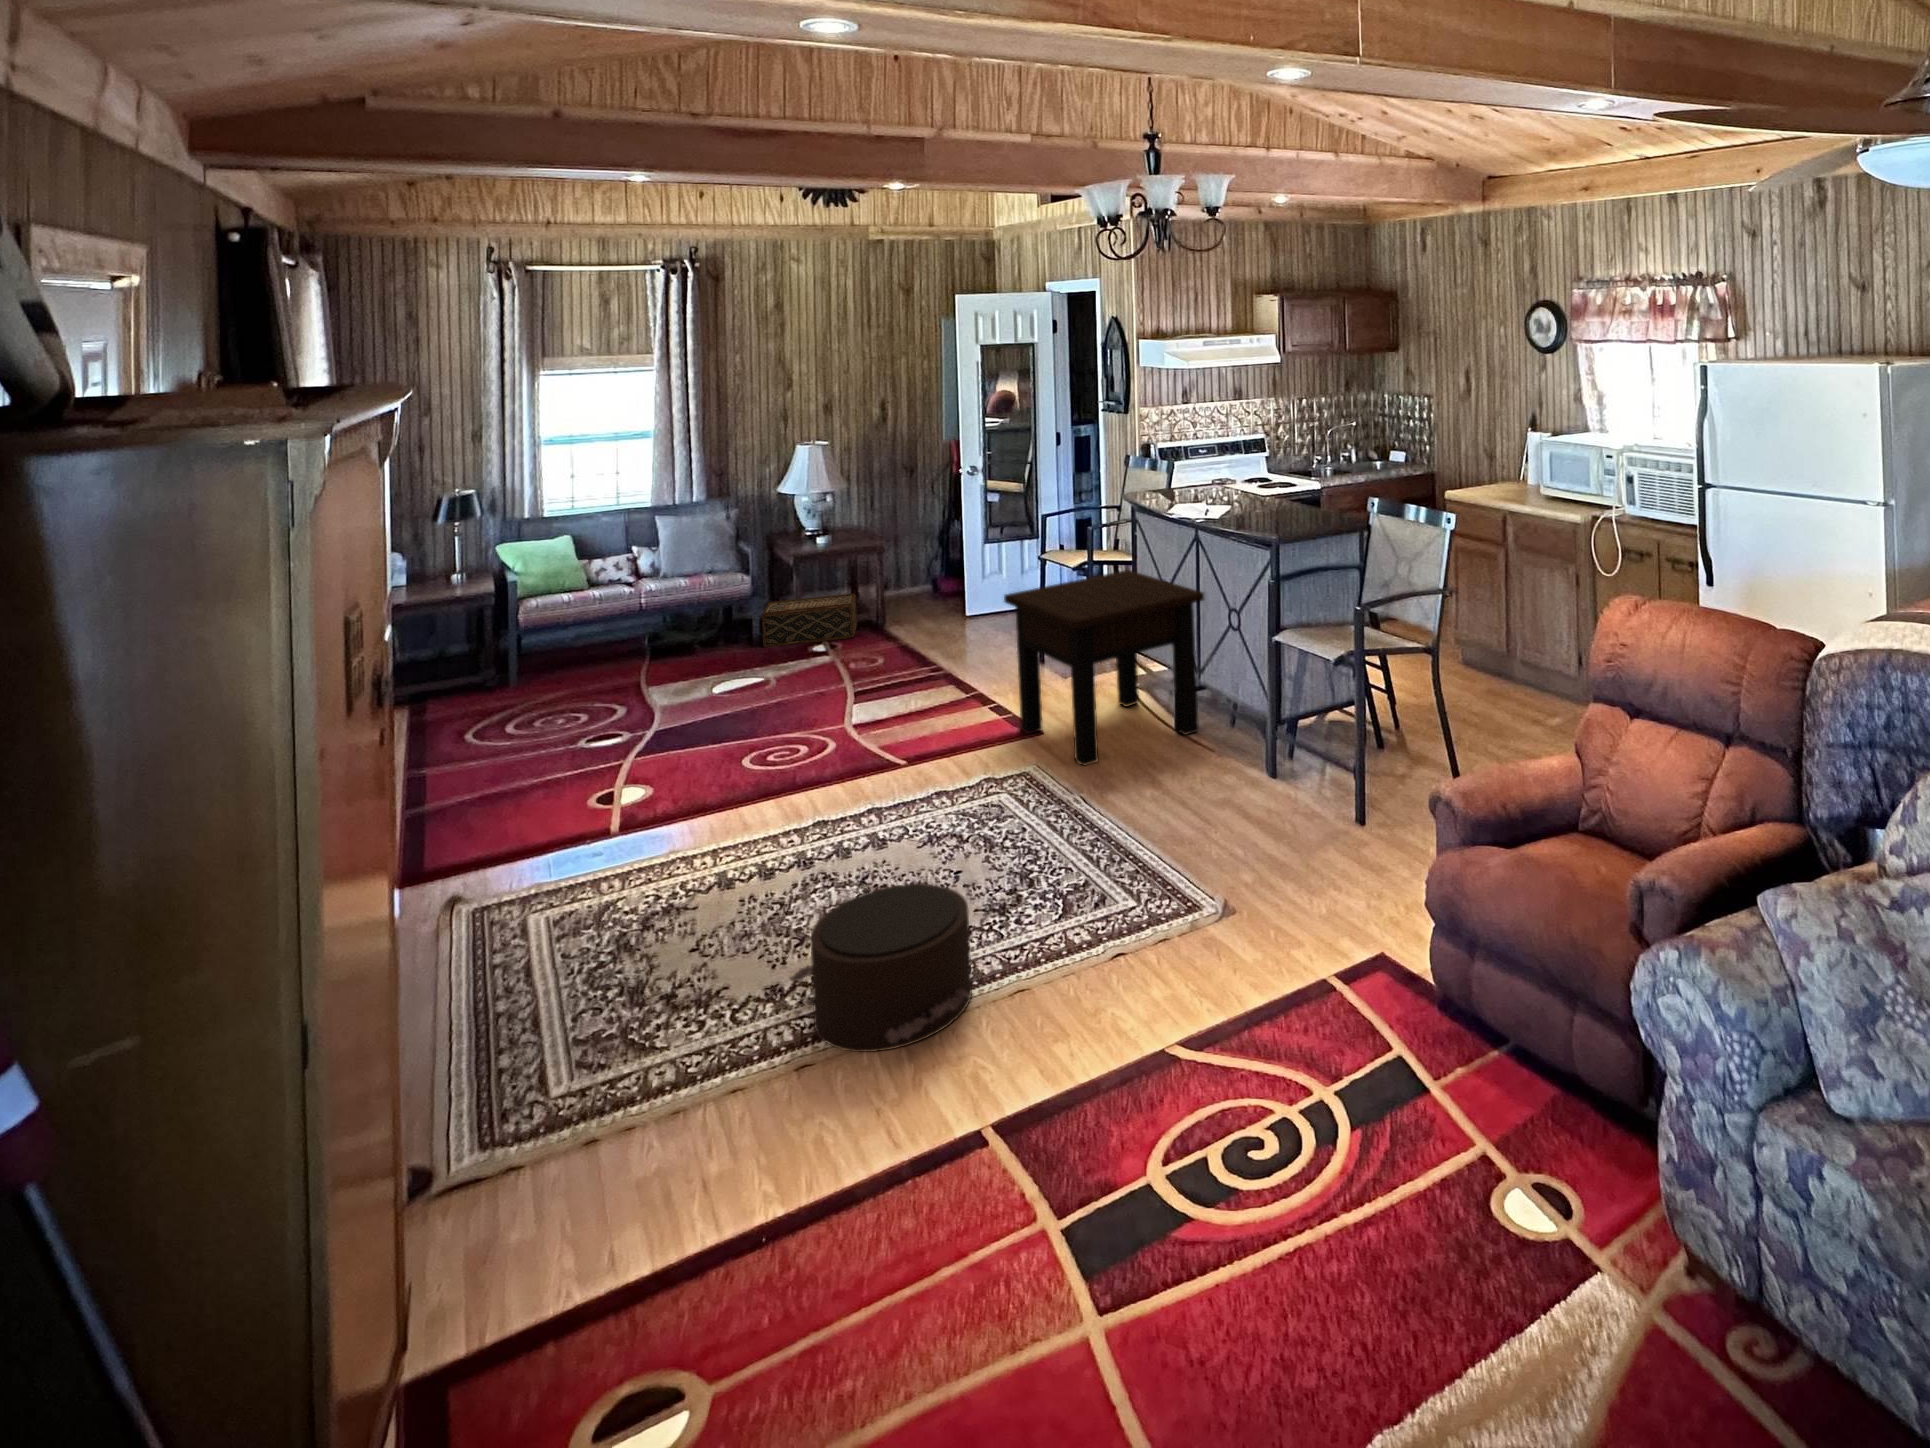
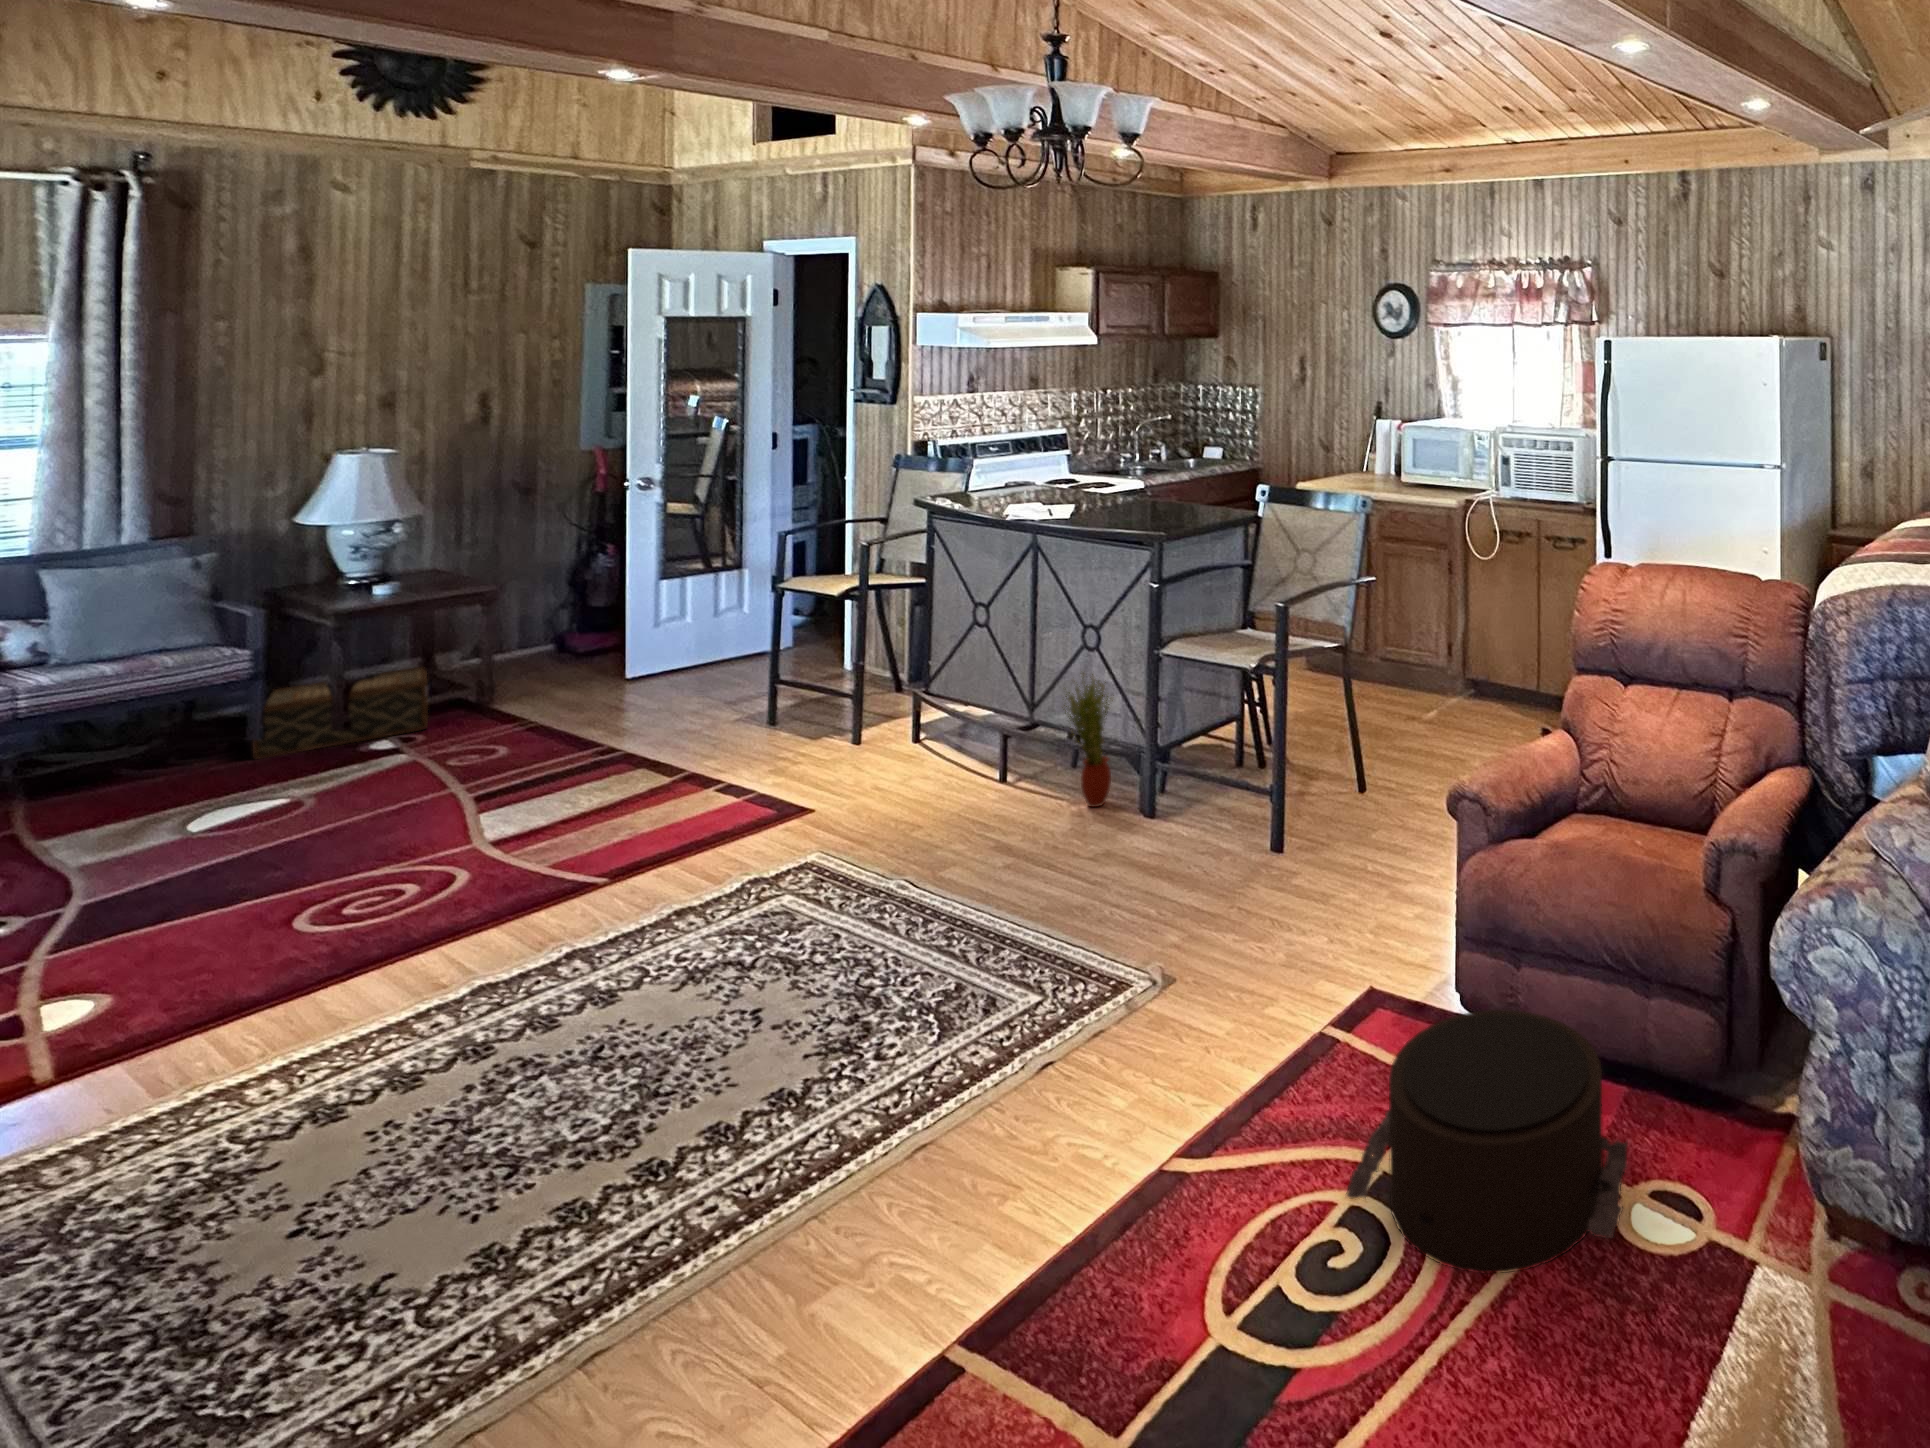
side table: present [1004,570,1204,766] -> none [751,594,1044,848]
potted plant: none [1210,644,1250,759] -> present [1062,673,1113,807]
pouf: present [790,884,972,1052] -> present [1346,1010,1628,1273]

